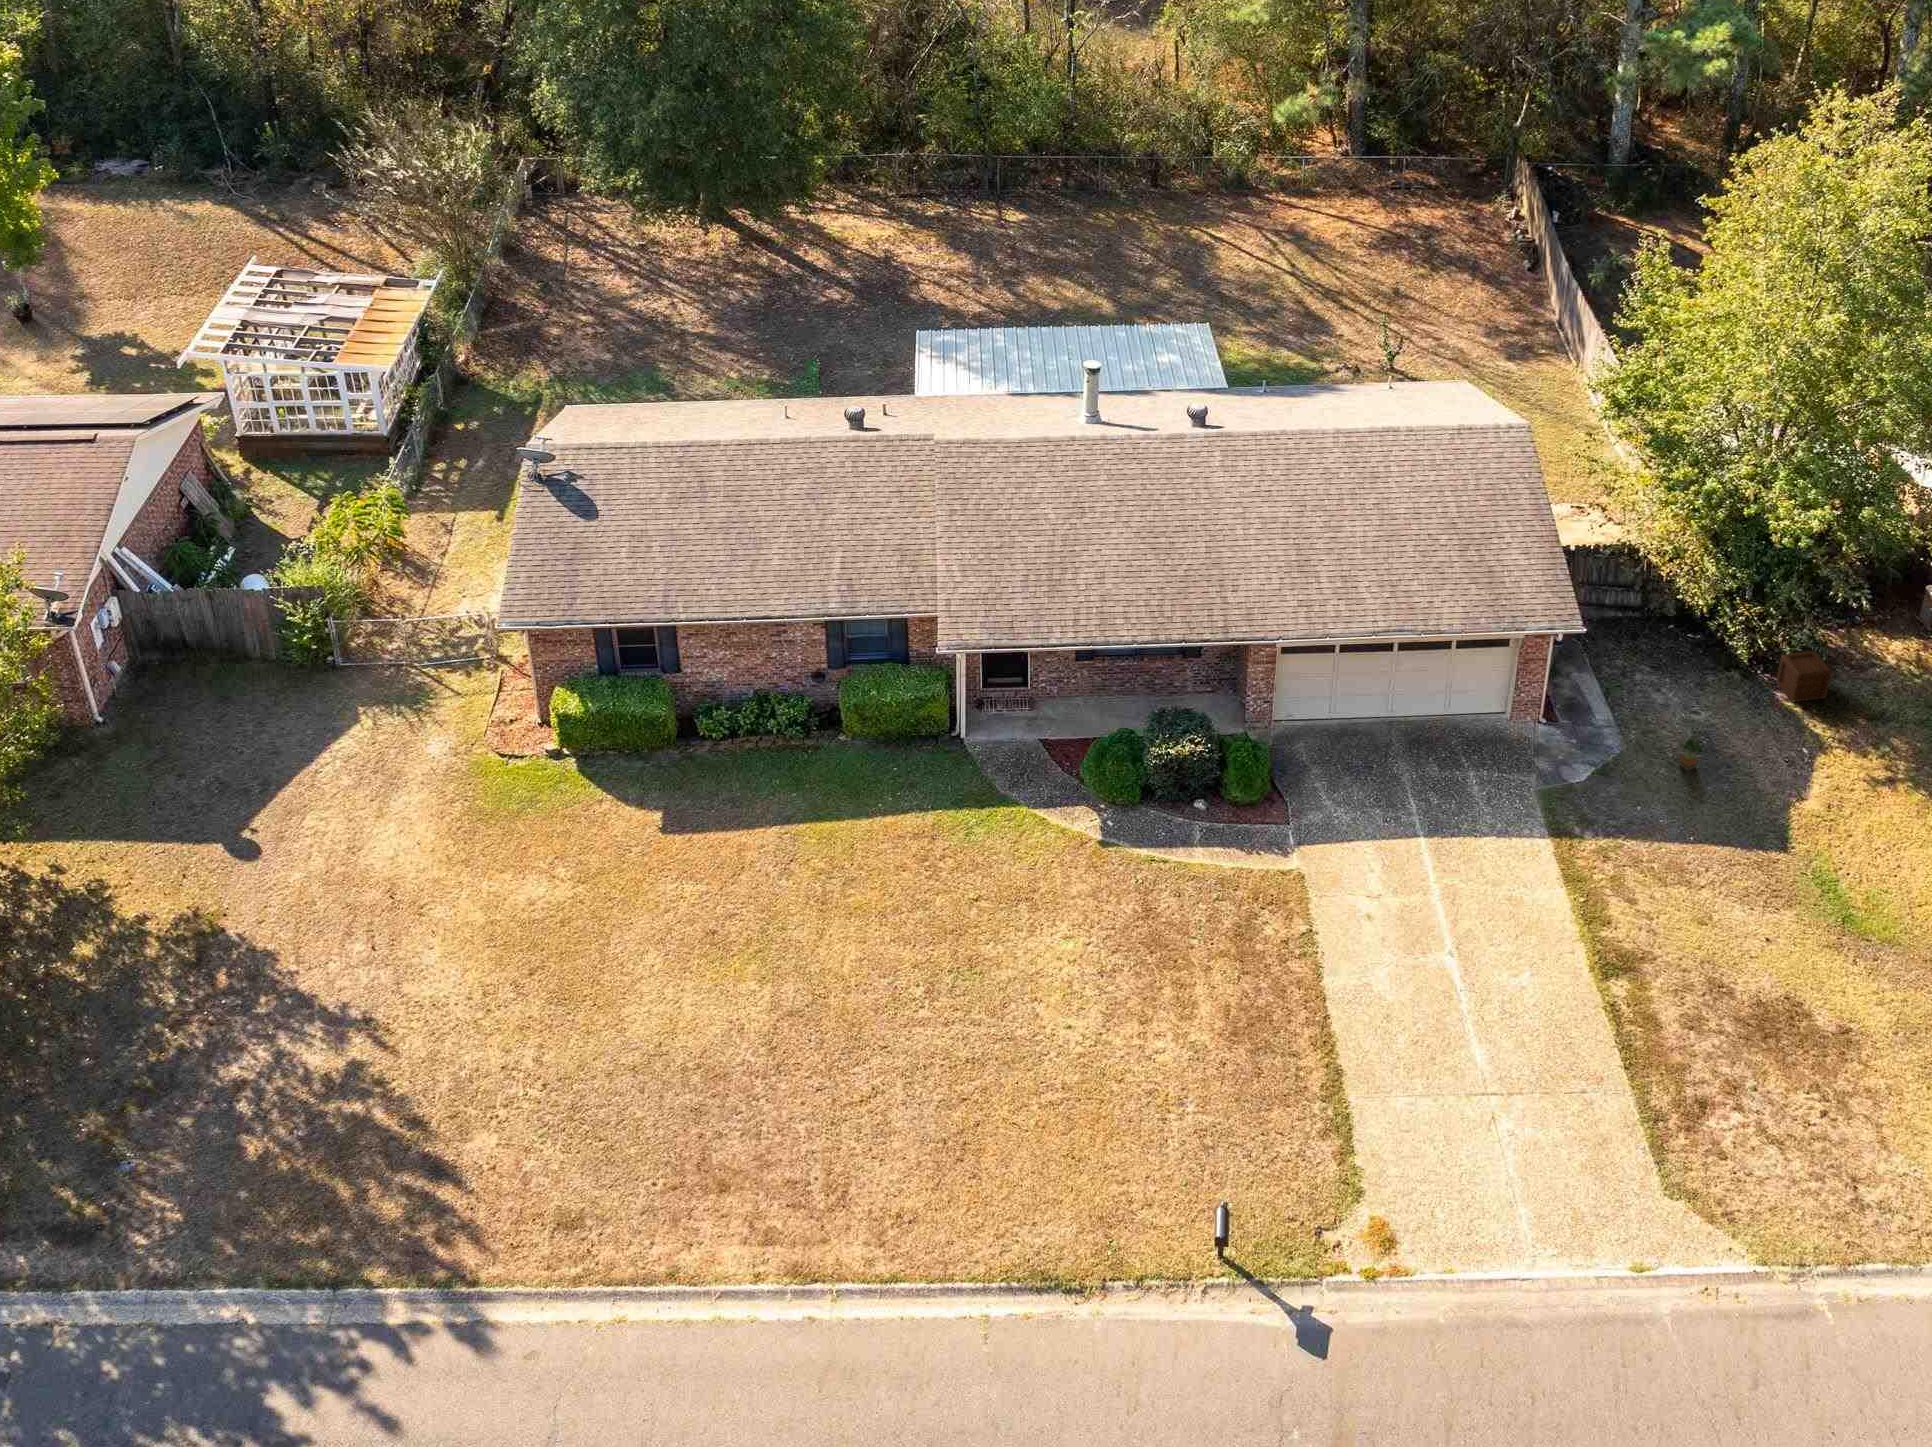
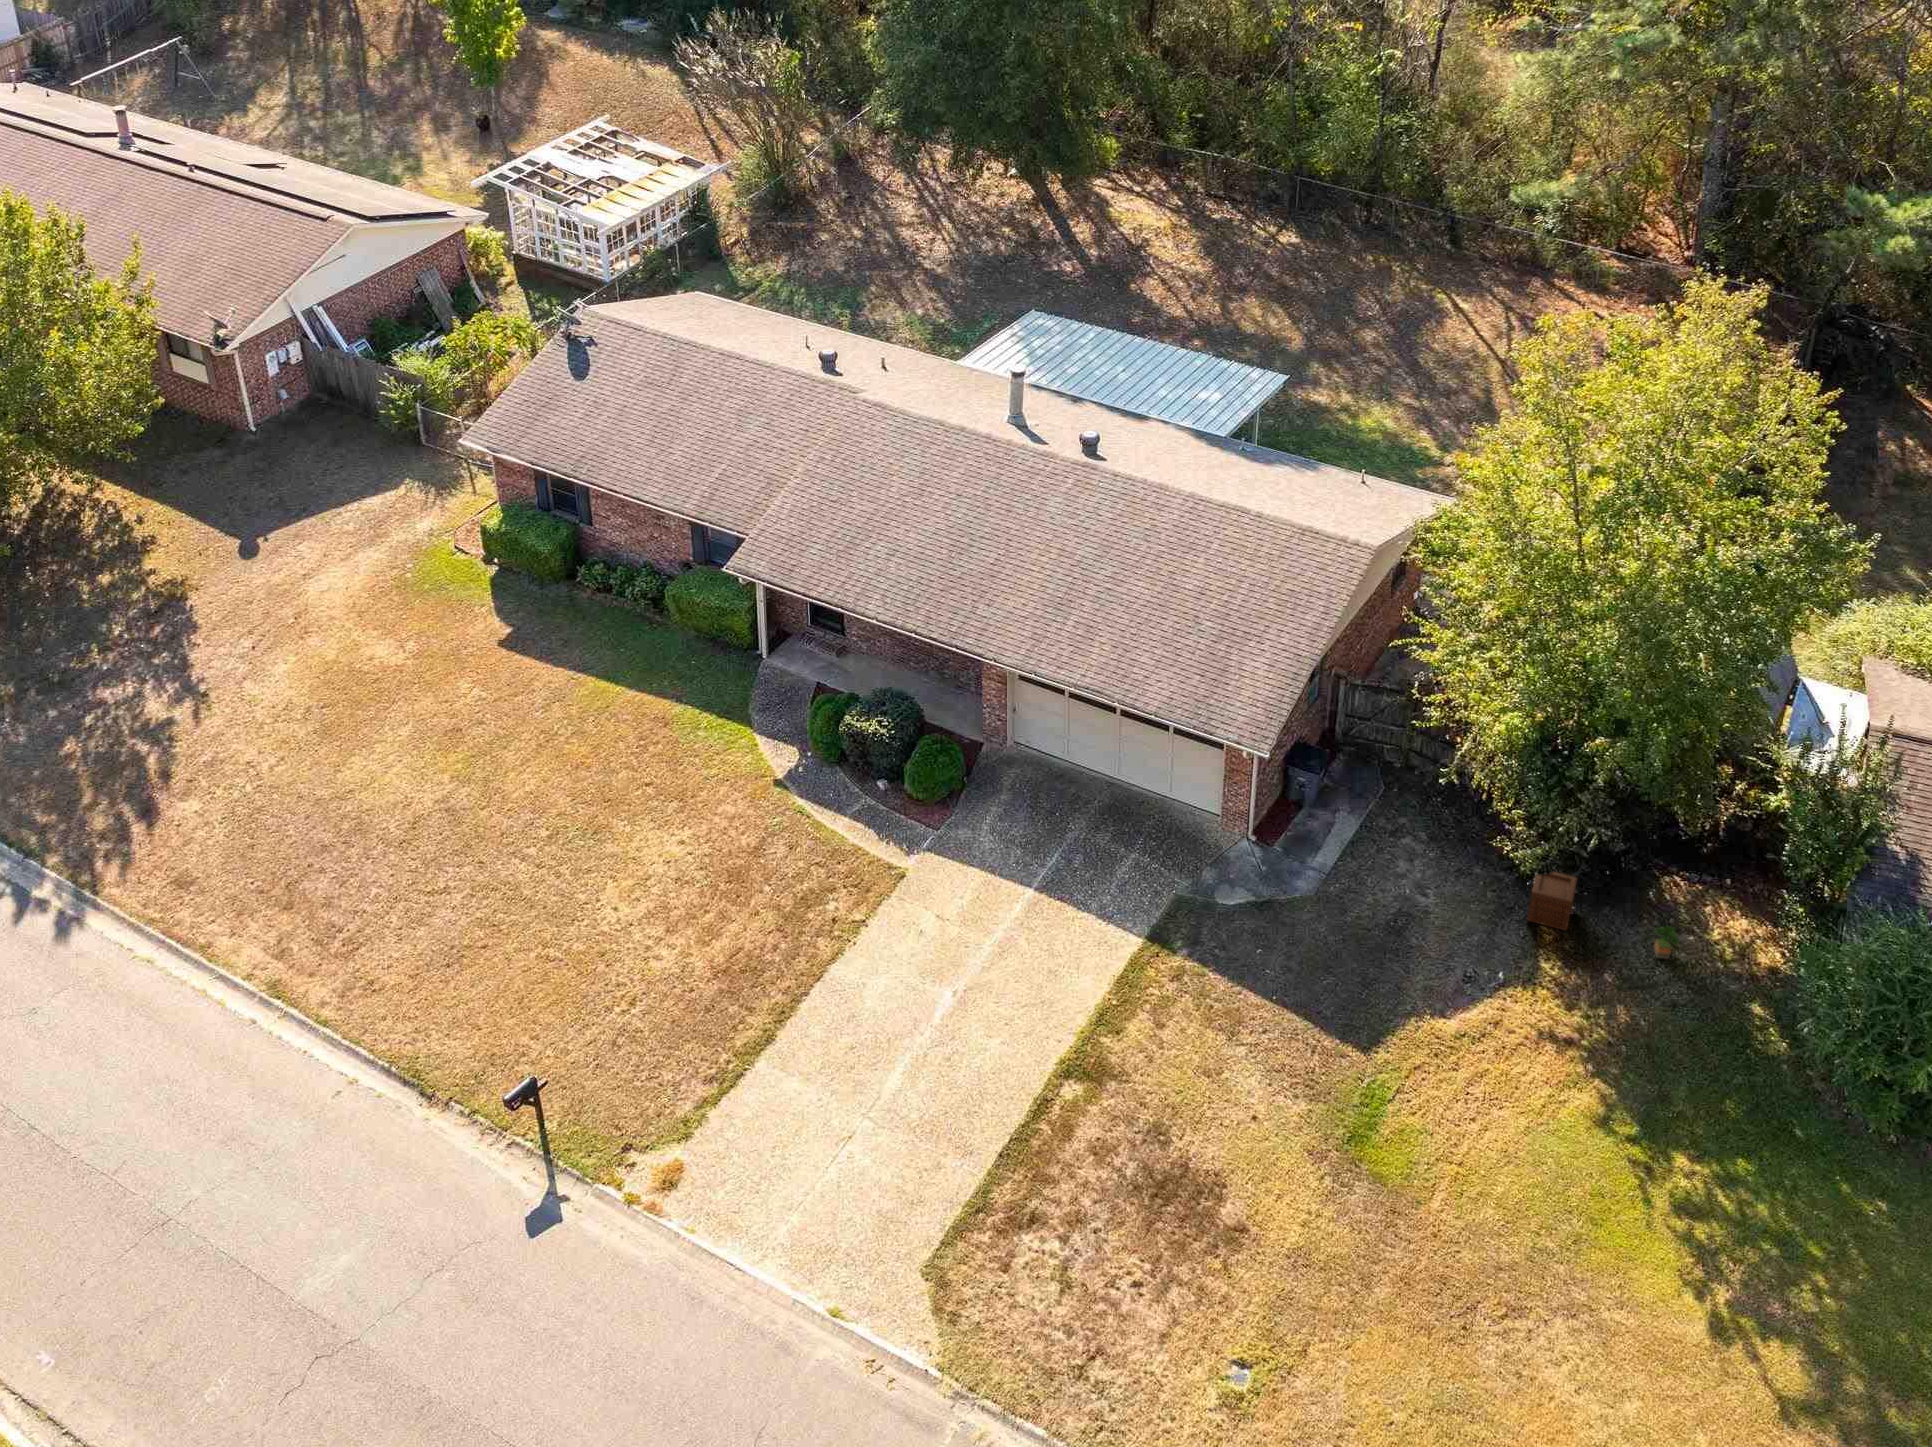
potted tree: present [1680,738,1704,770] -> present [1654,927,1679,958]

